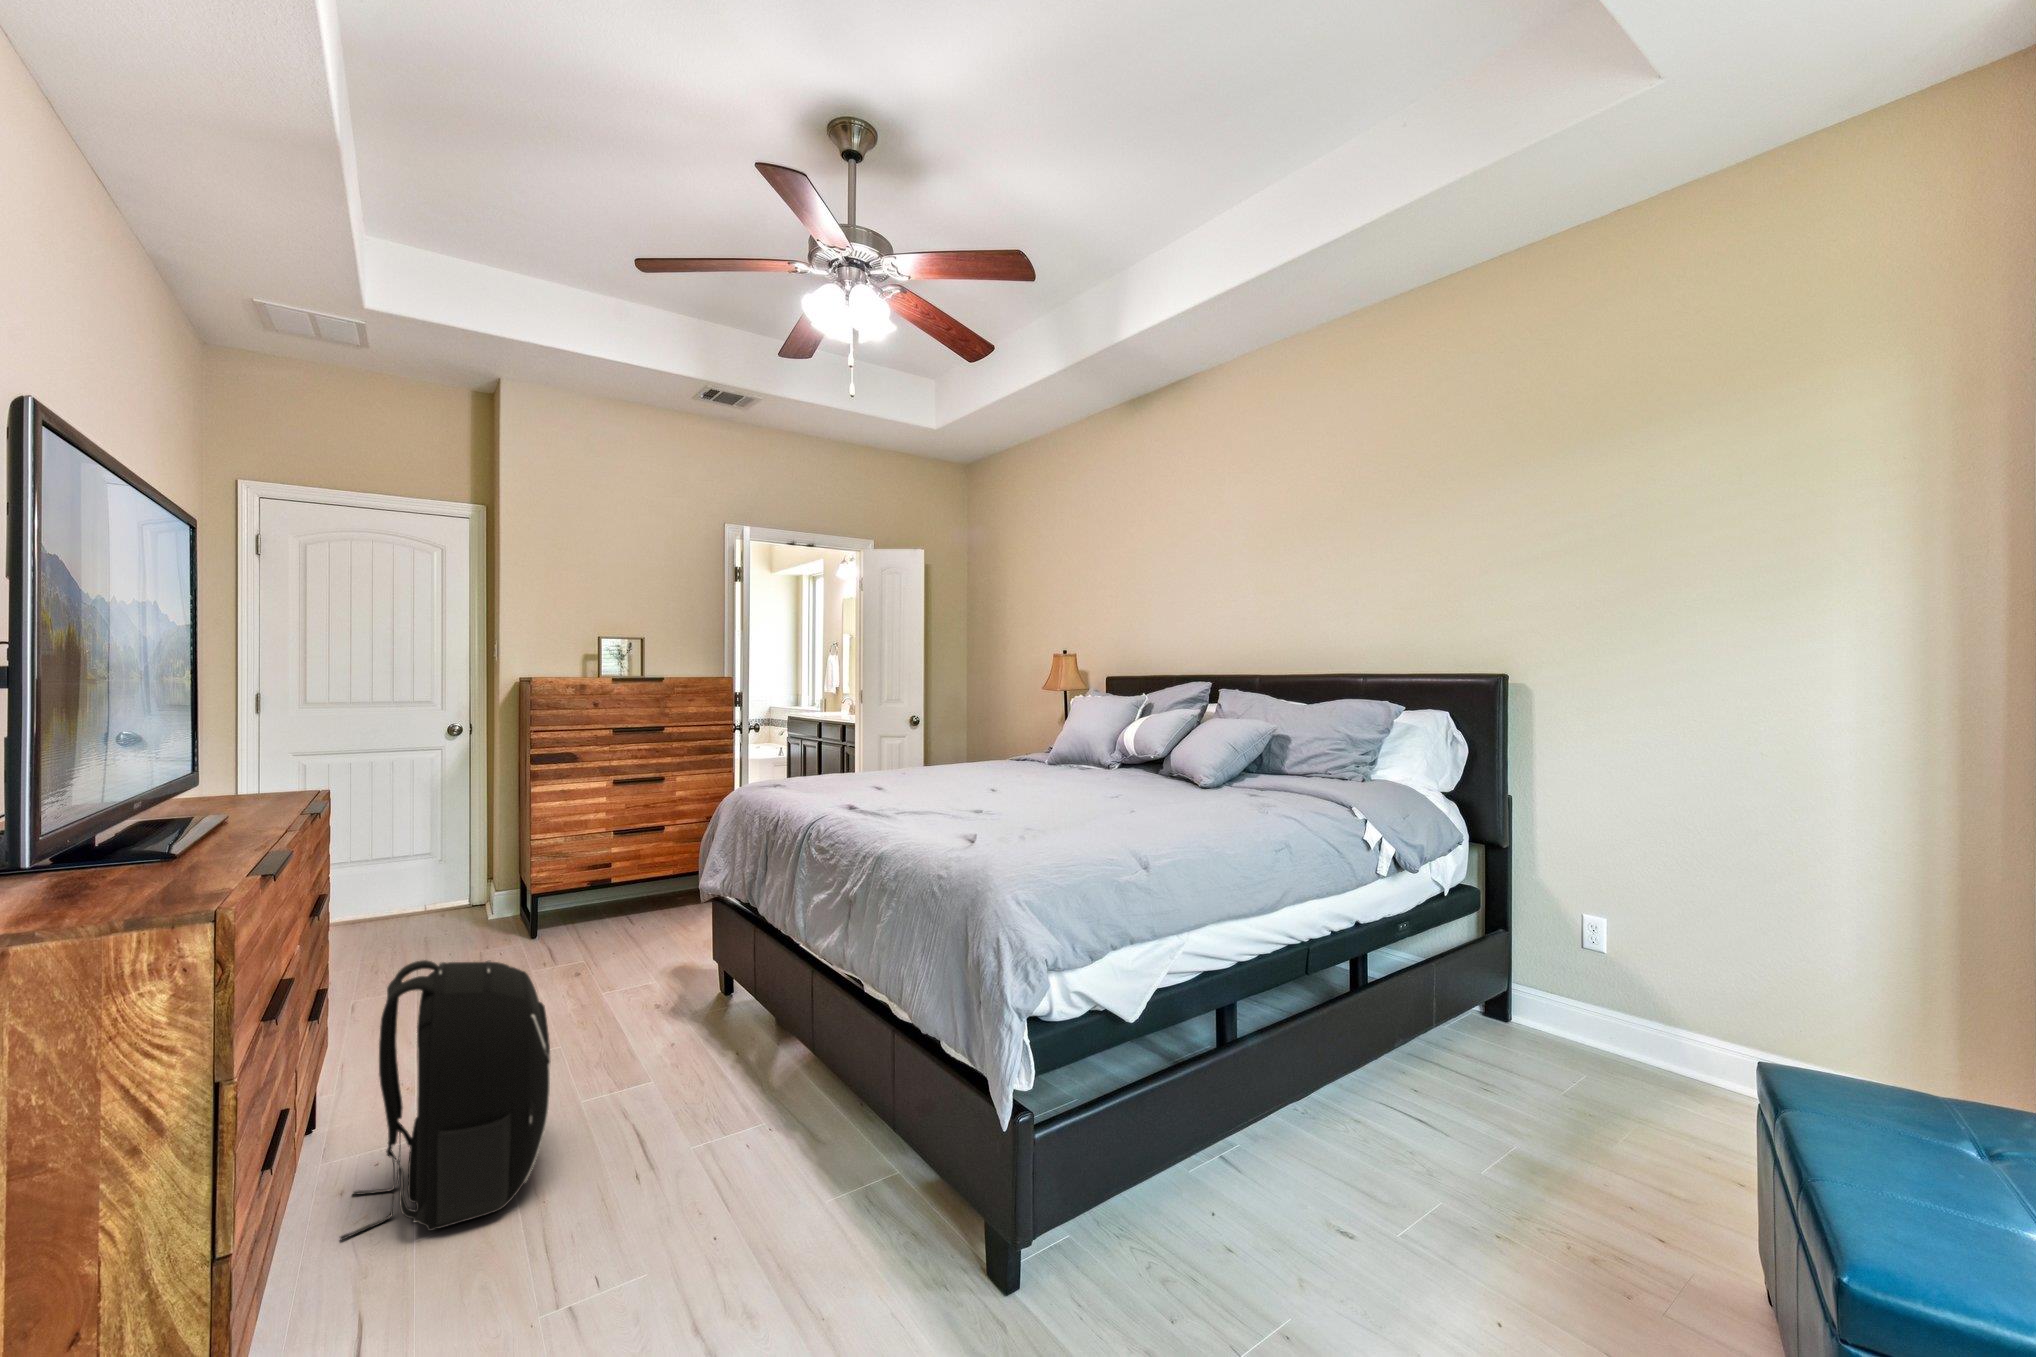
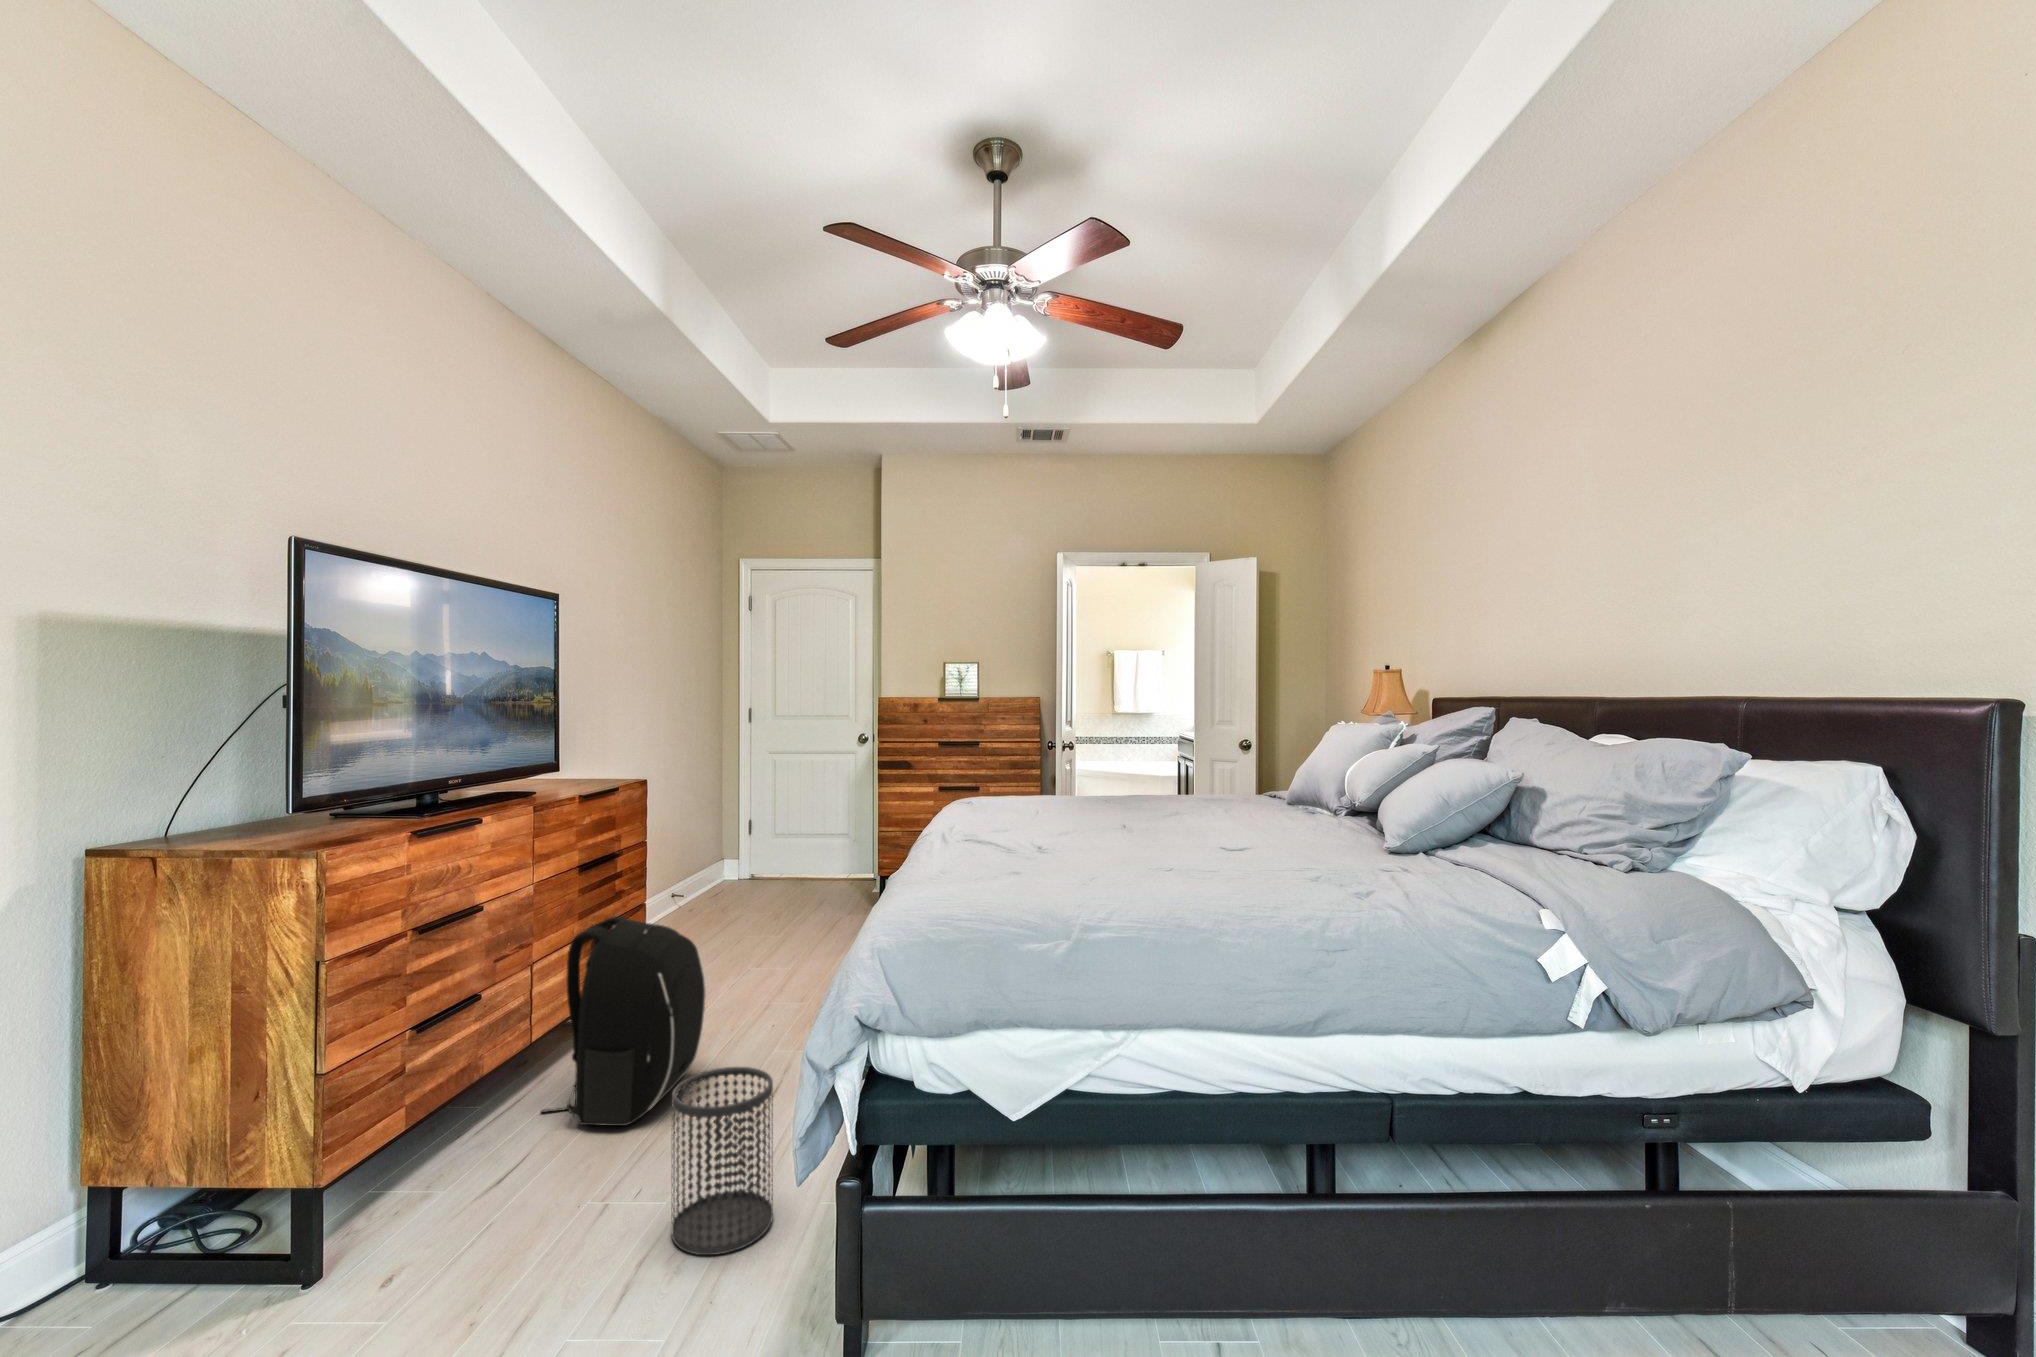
wastebasket: none [689,1080,804,1299] -> present [671,1067,773,1255]

